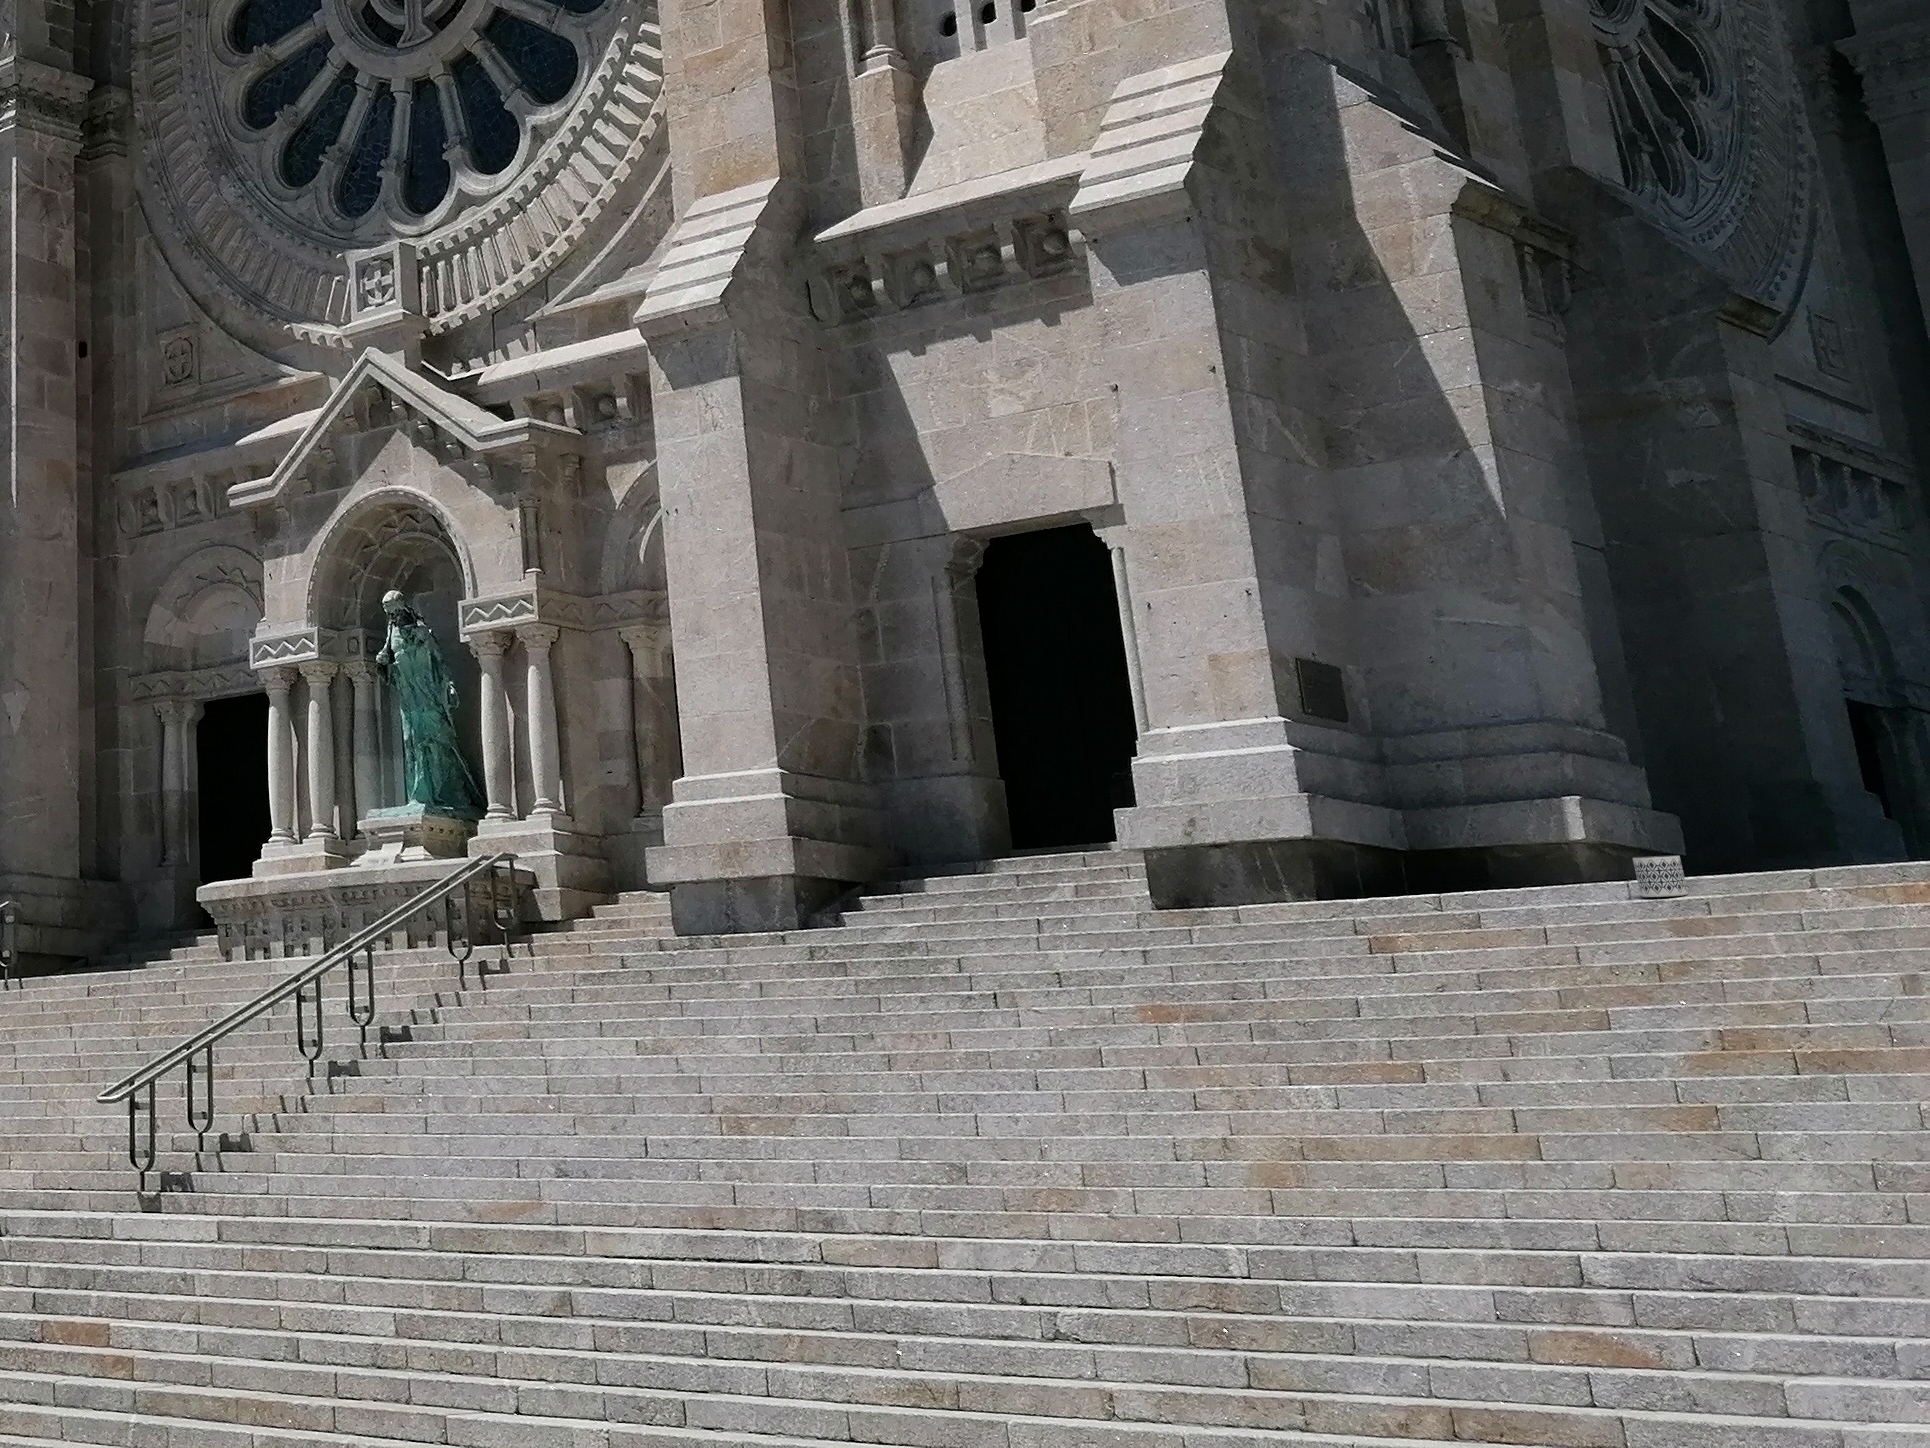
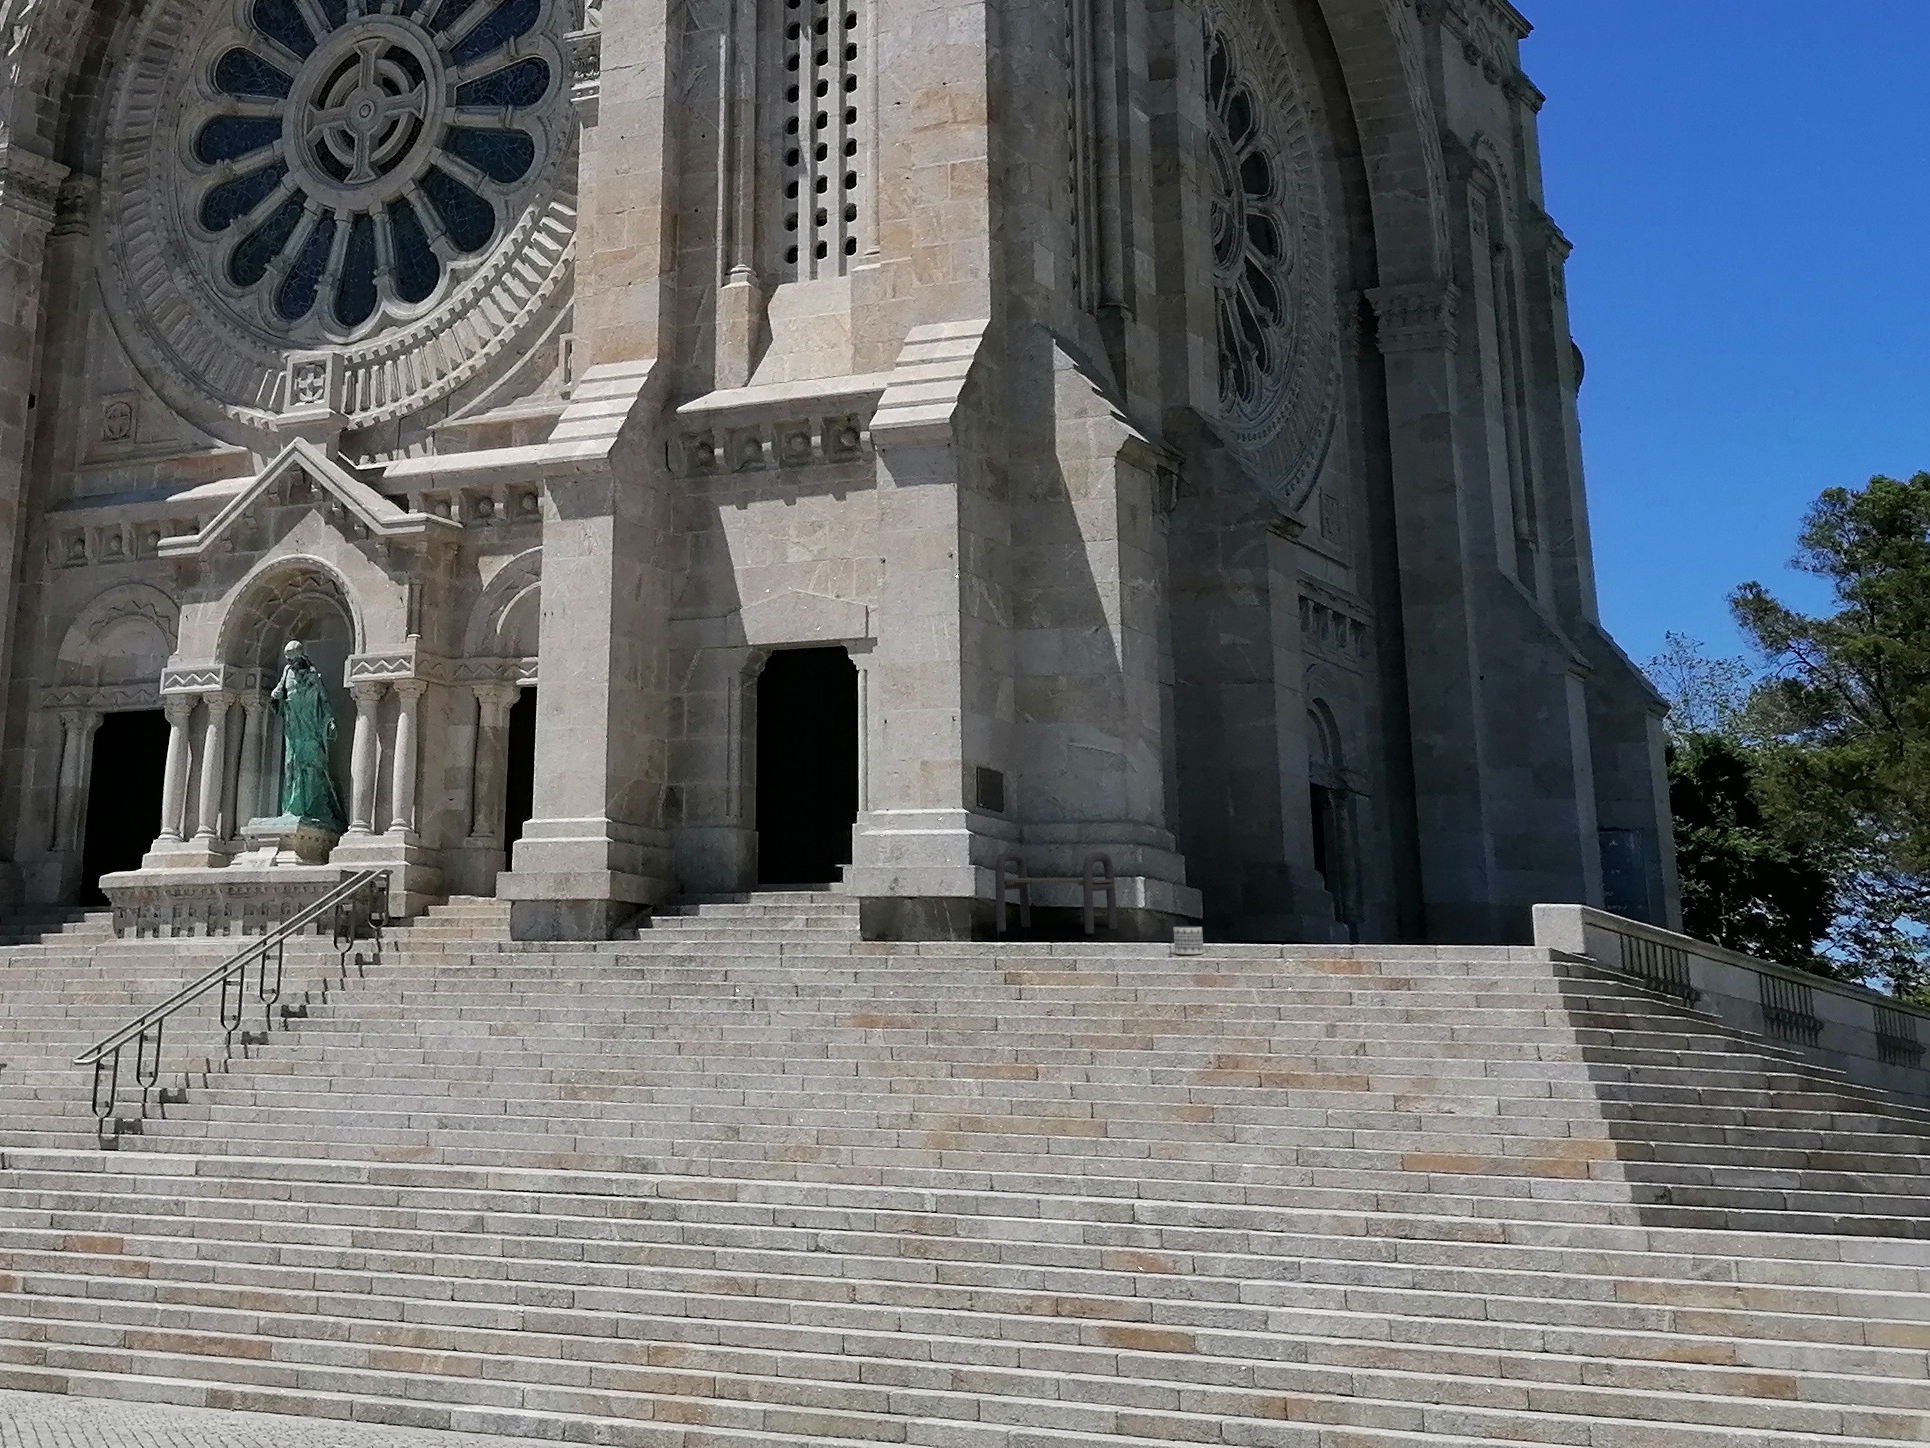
bench: none [1346,763,1549,884] -> present [995,851,1118,934]

